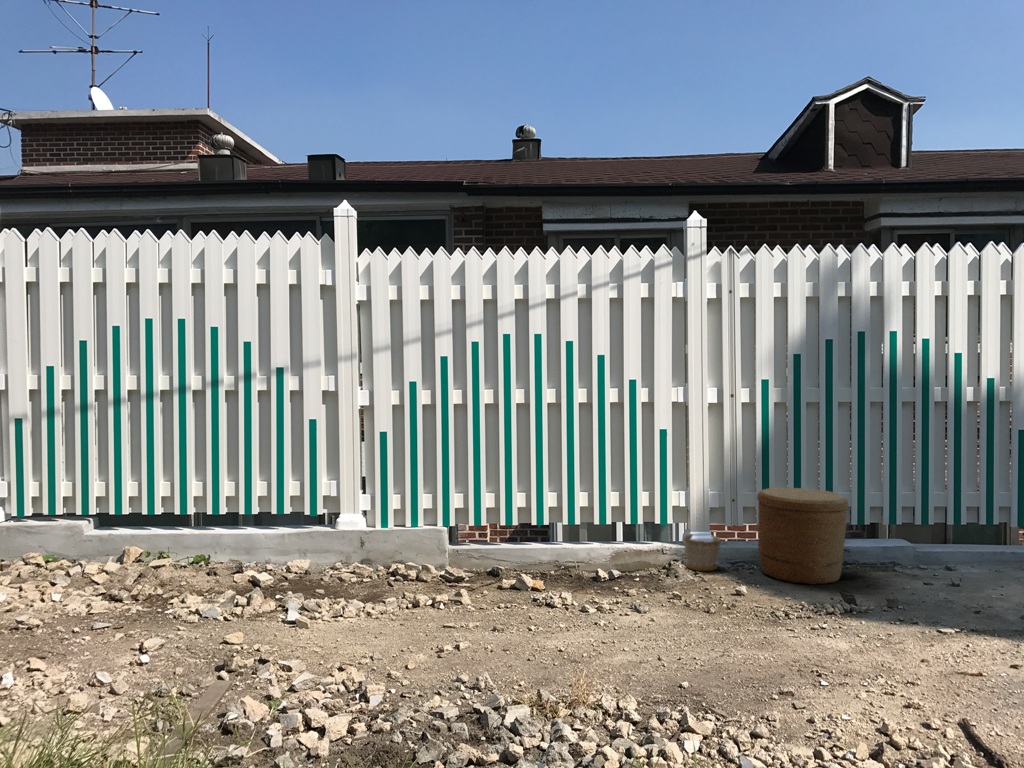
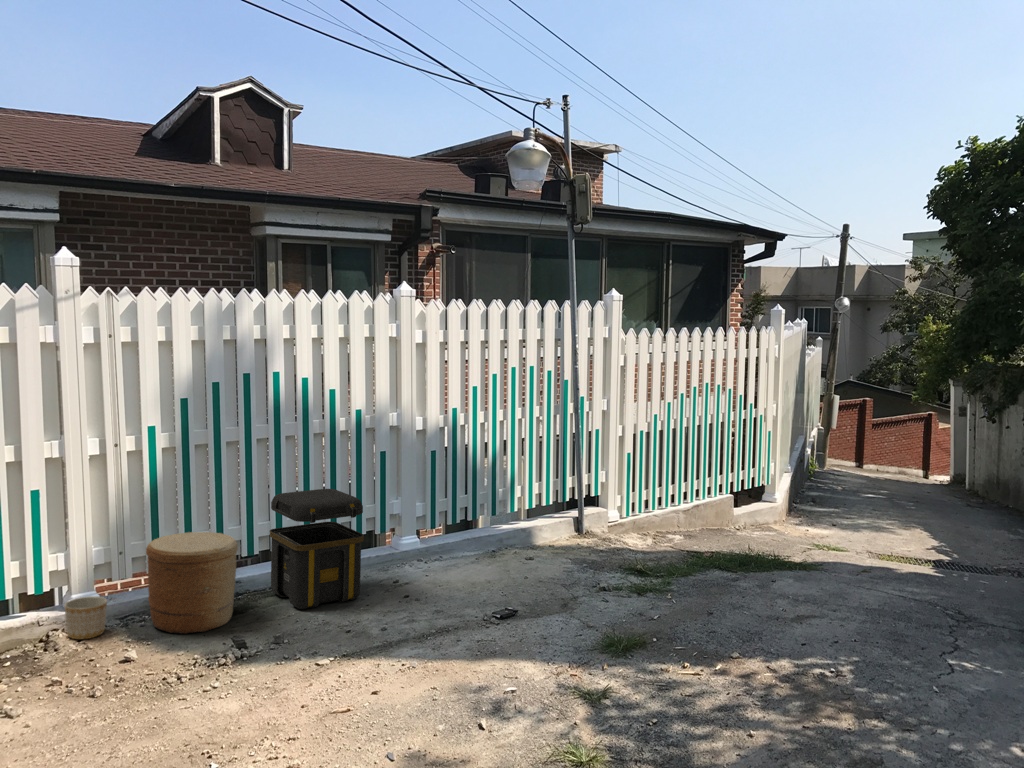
toolbox: none [882,461,997,587] -> present [269,489,364,609]

